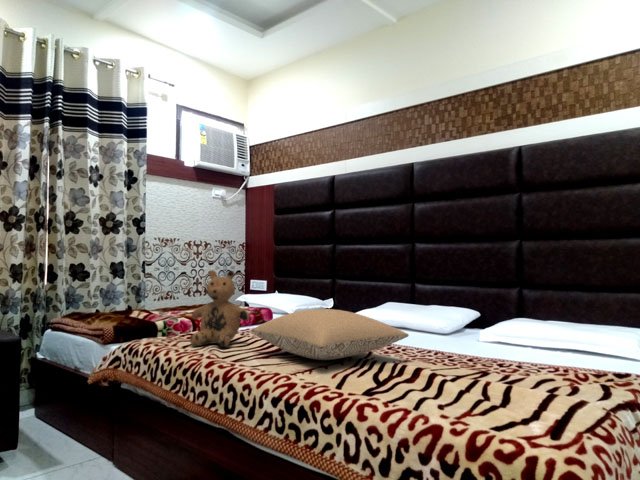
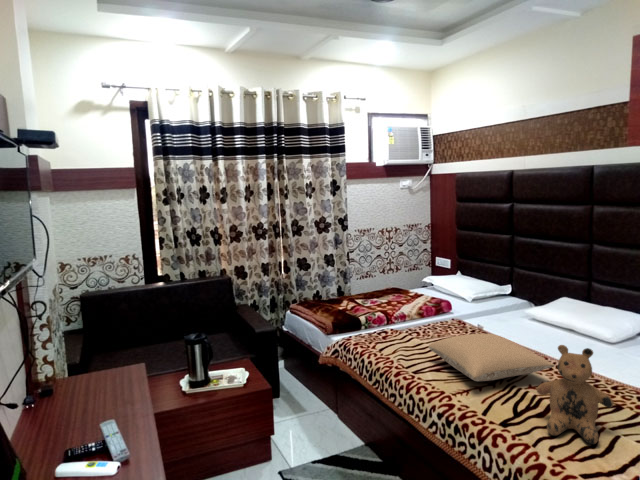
teddy bear: present [190,270,250,347] -> present [537,345,614,444]

